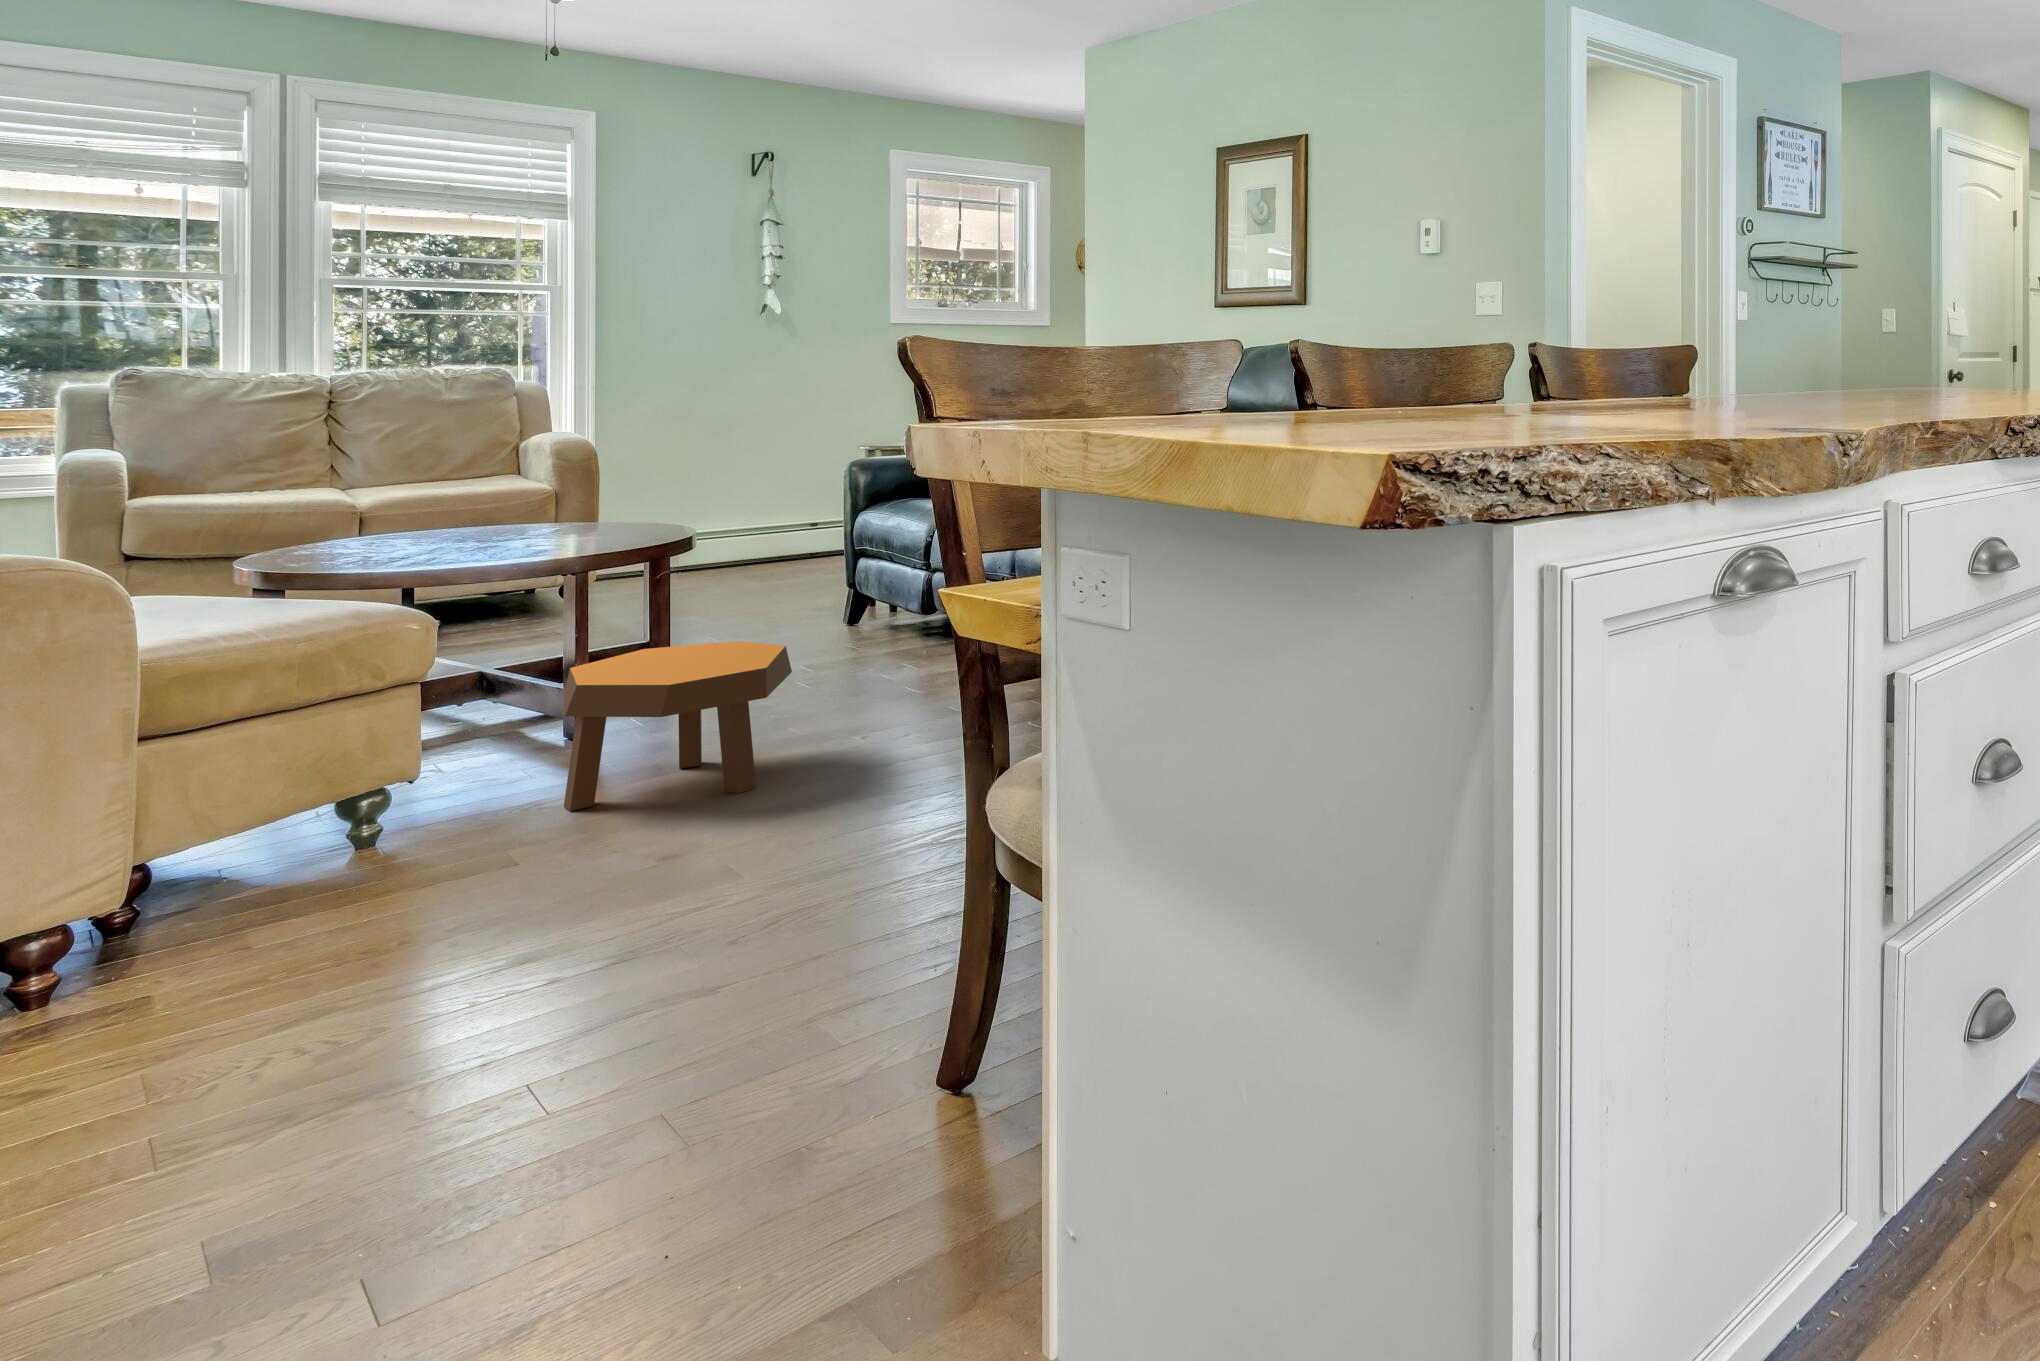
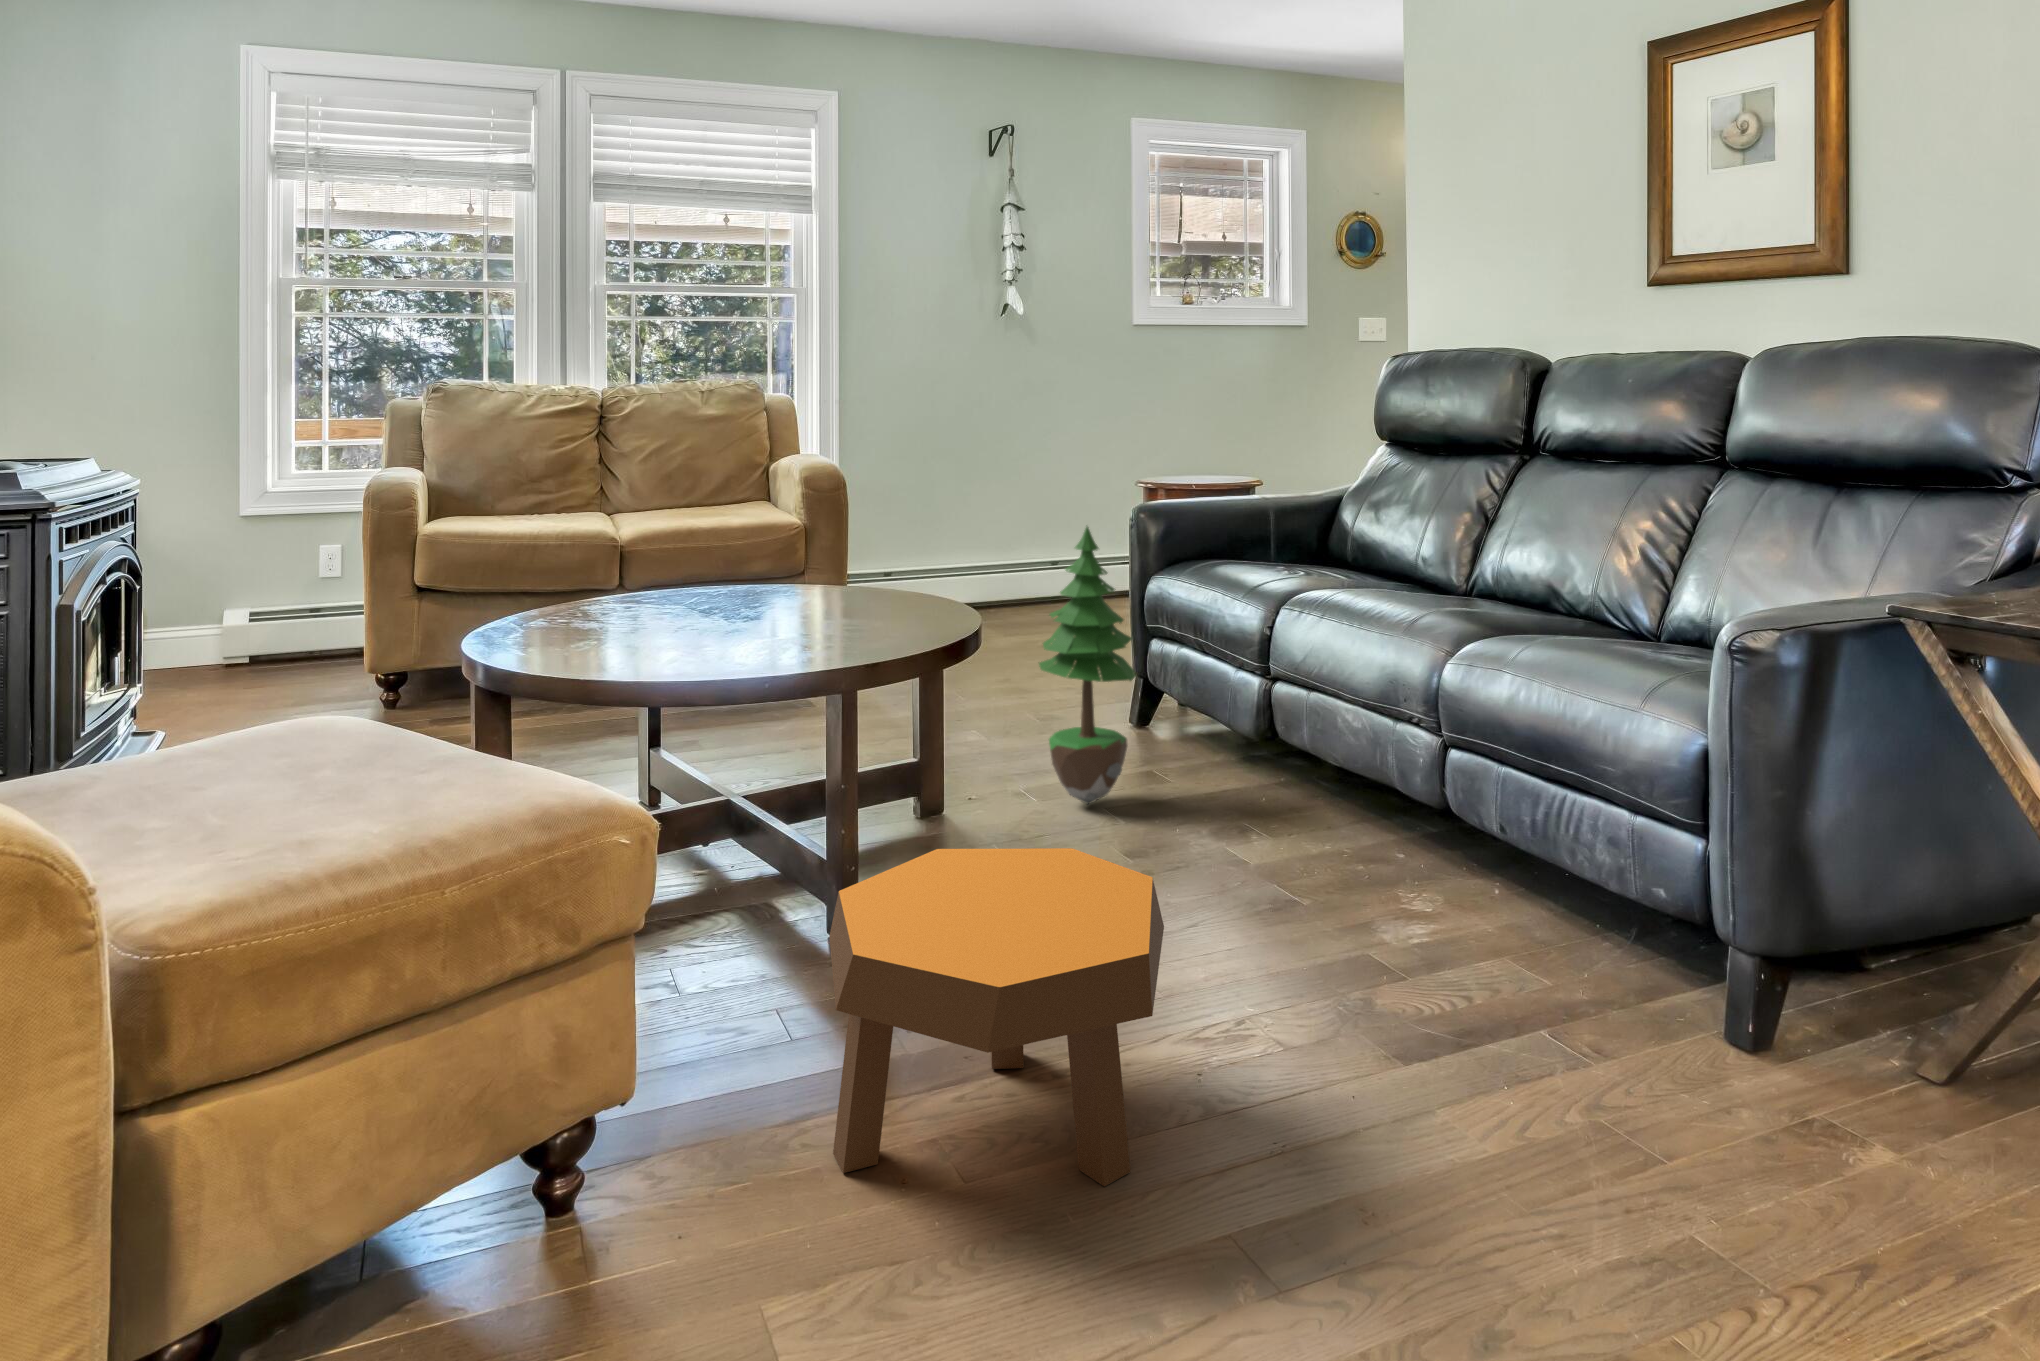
potted tree: none [752,467,831,663] -> present [1039,527,1136,804]

